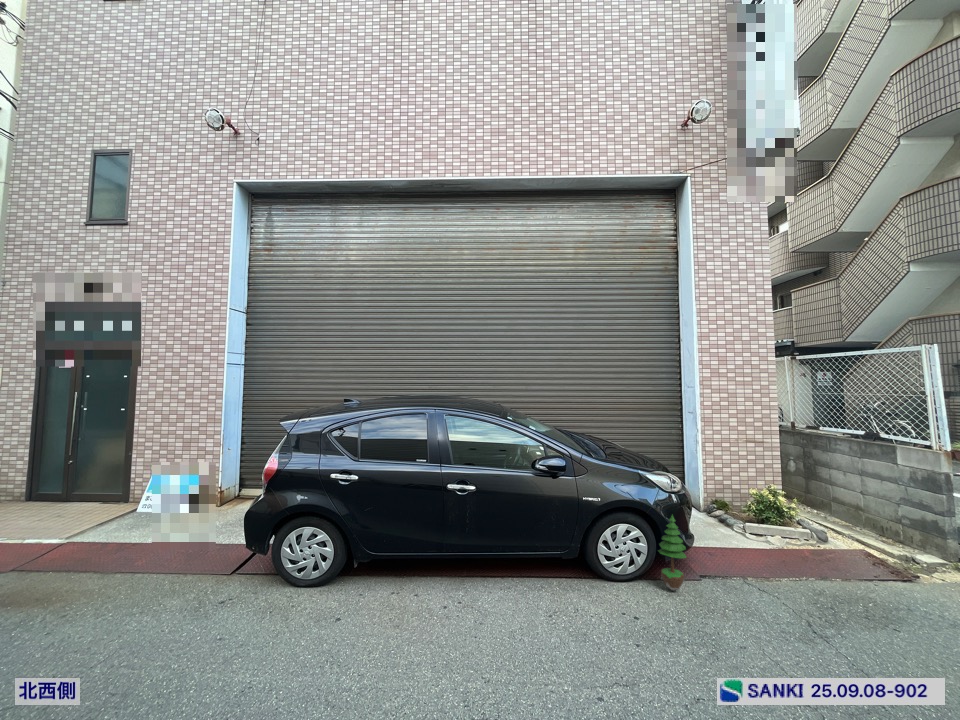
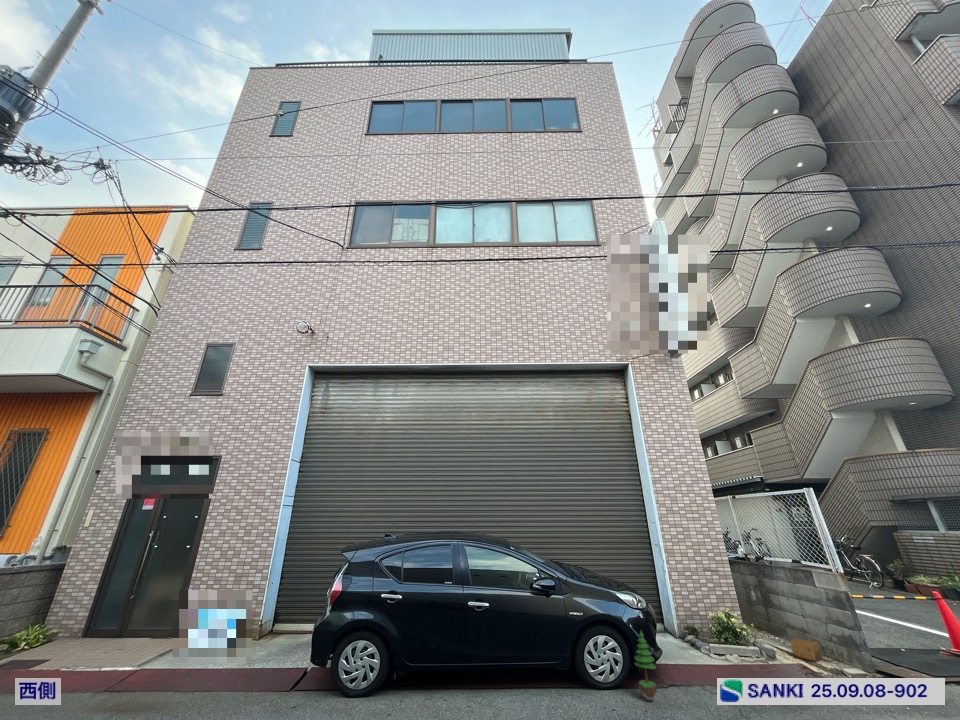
cardboard box: none [847,517,882,544] -> present [790,638,822,662]

